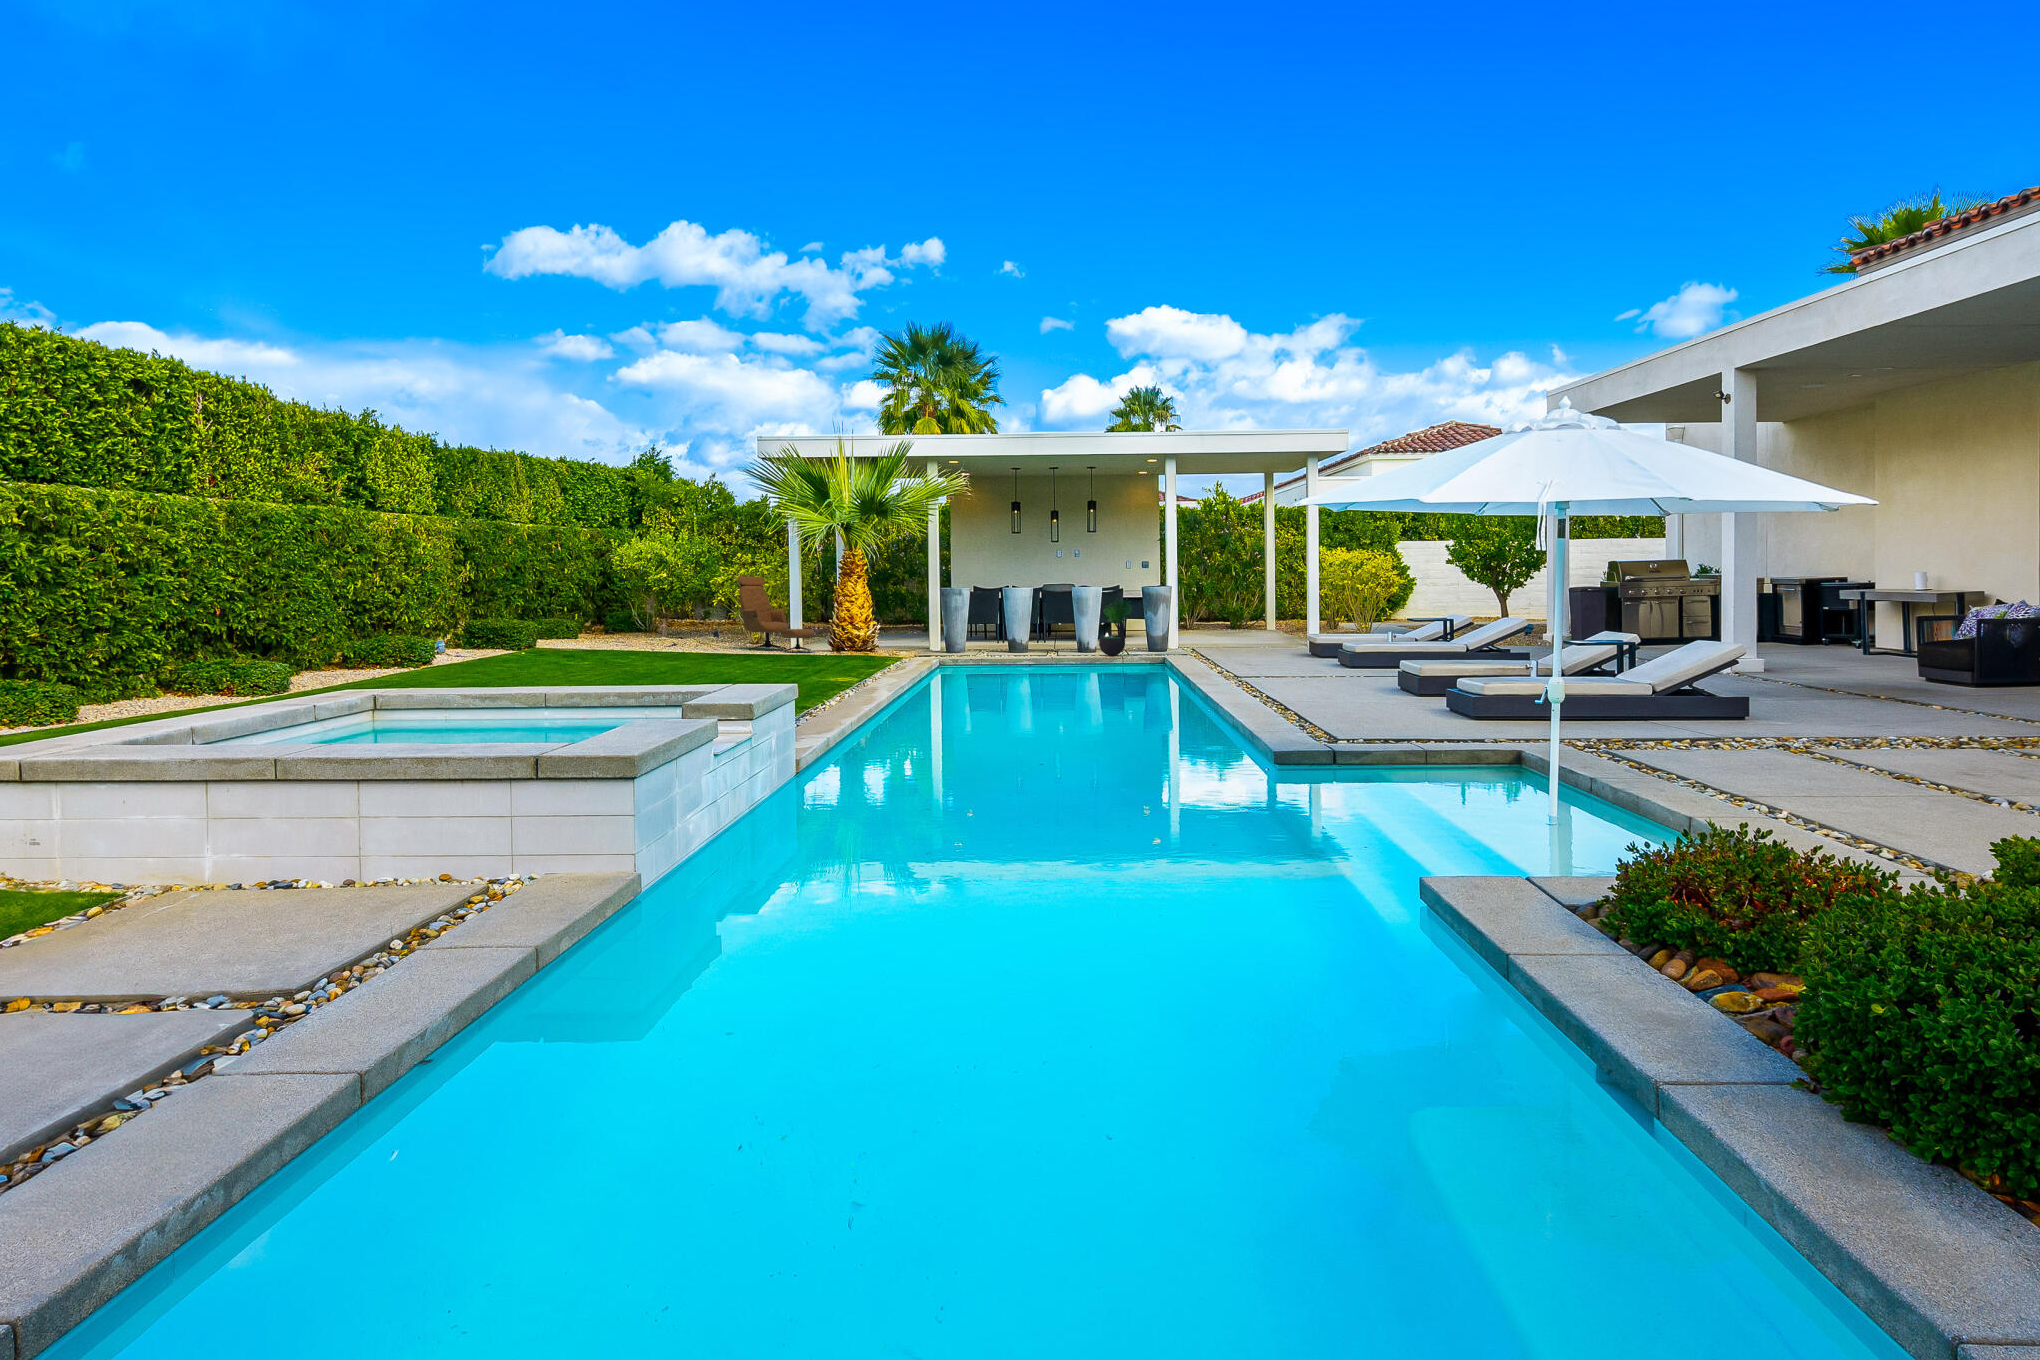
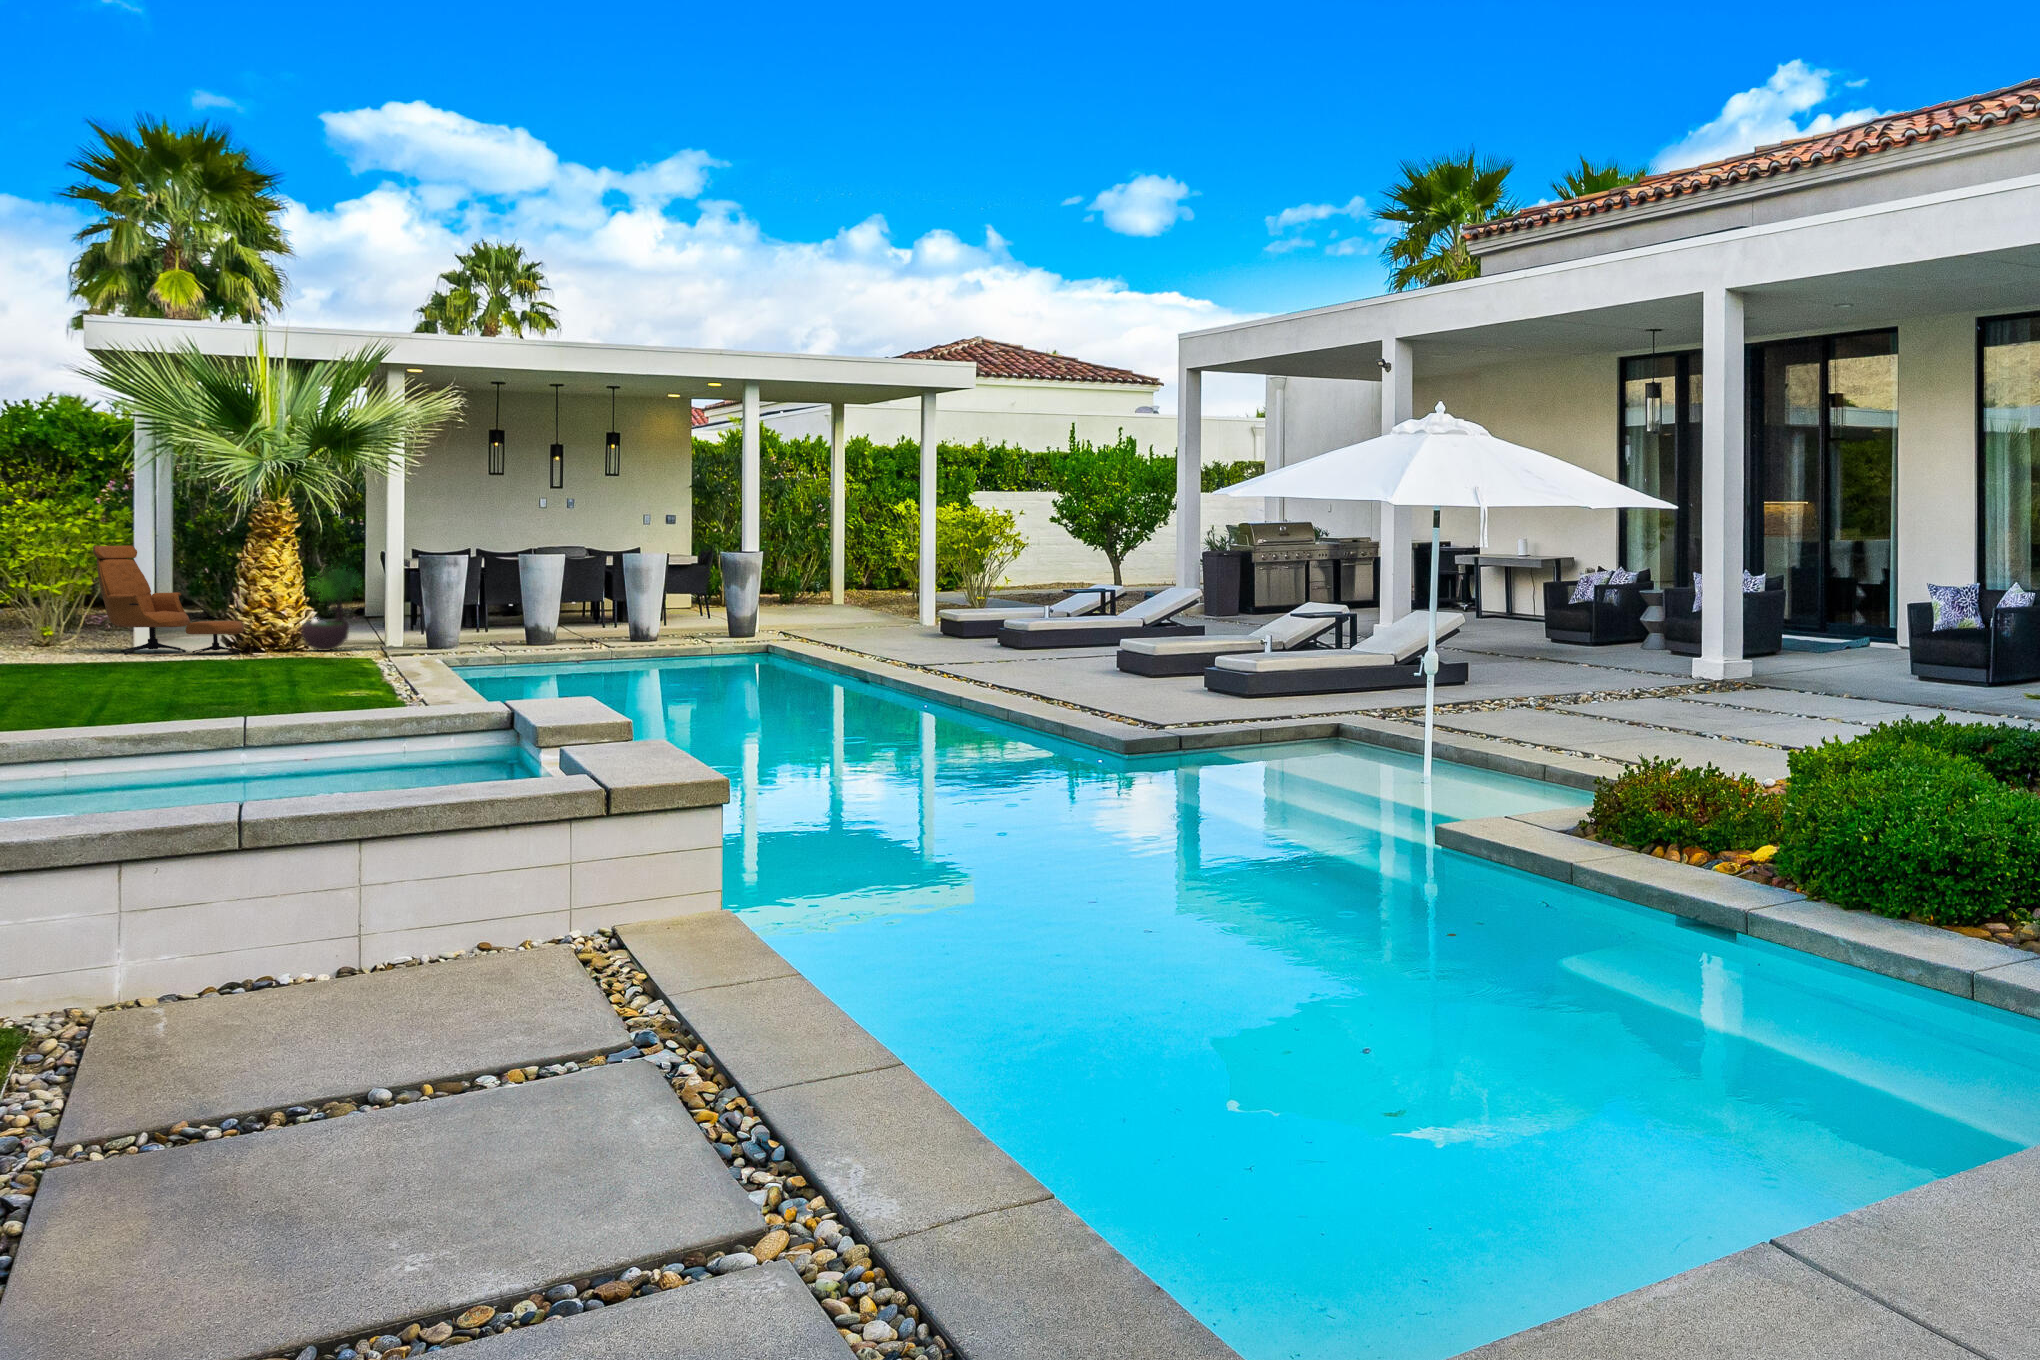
potted tree: present [1099,600,1132,656] -> present [301,569,362,651]

